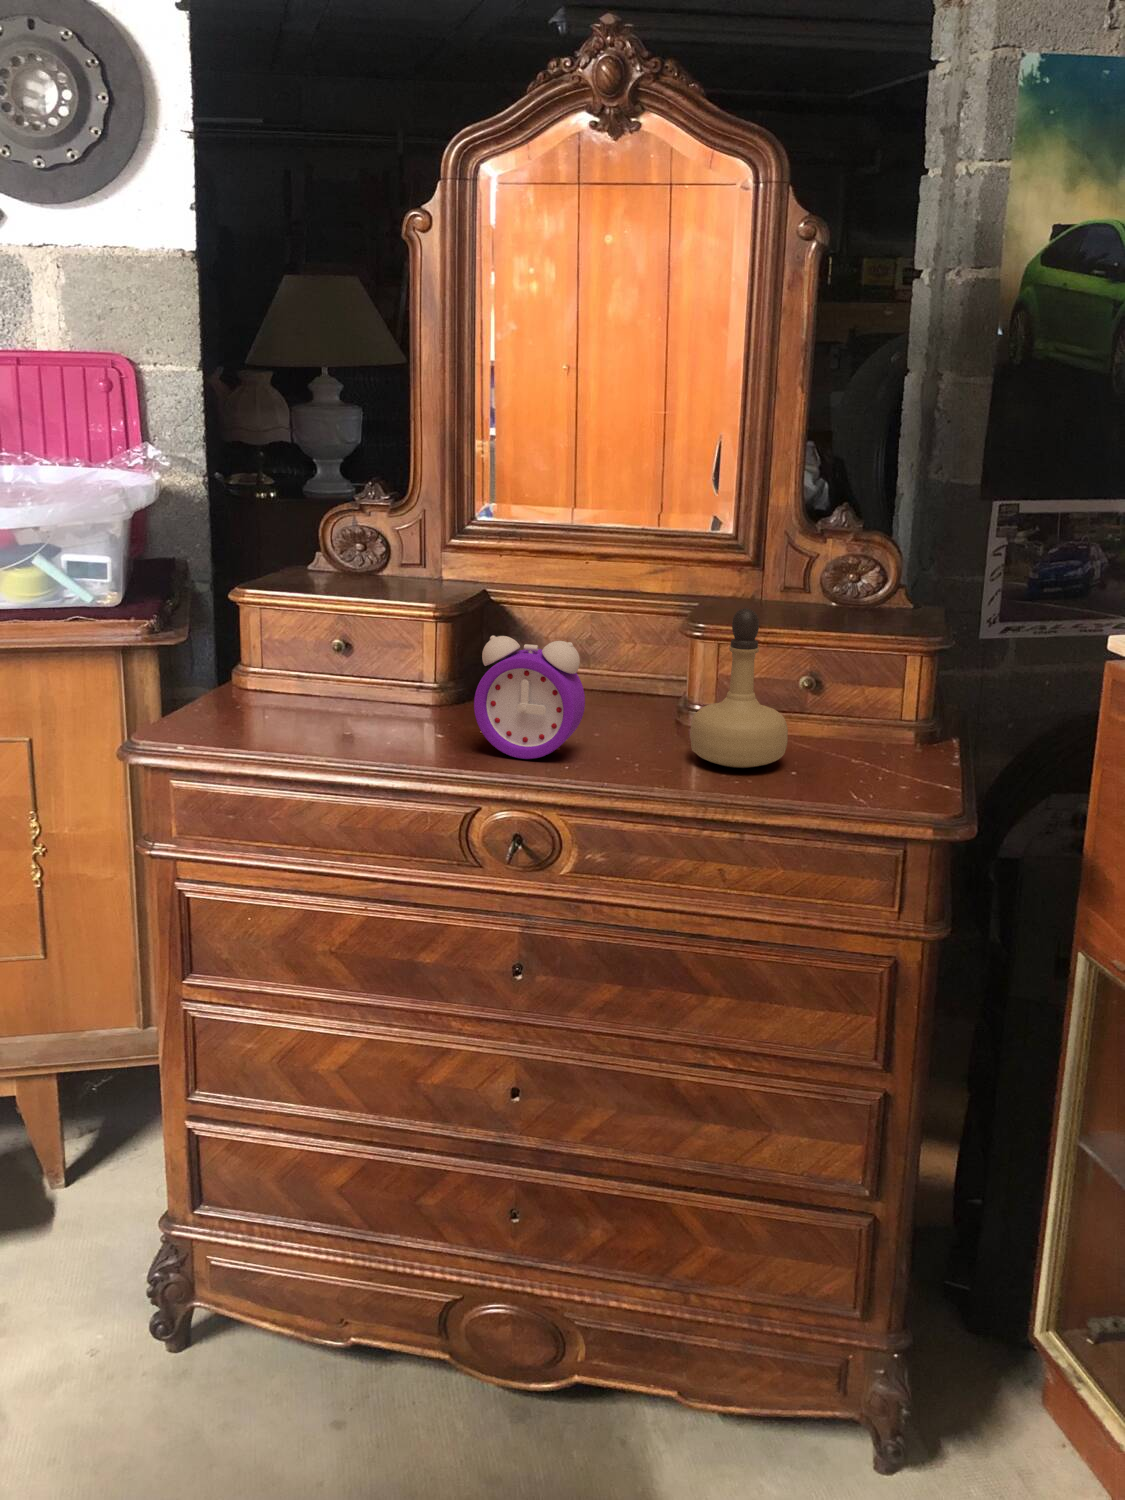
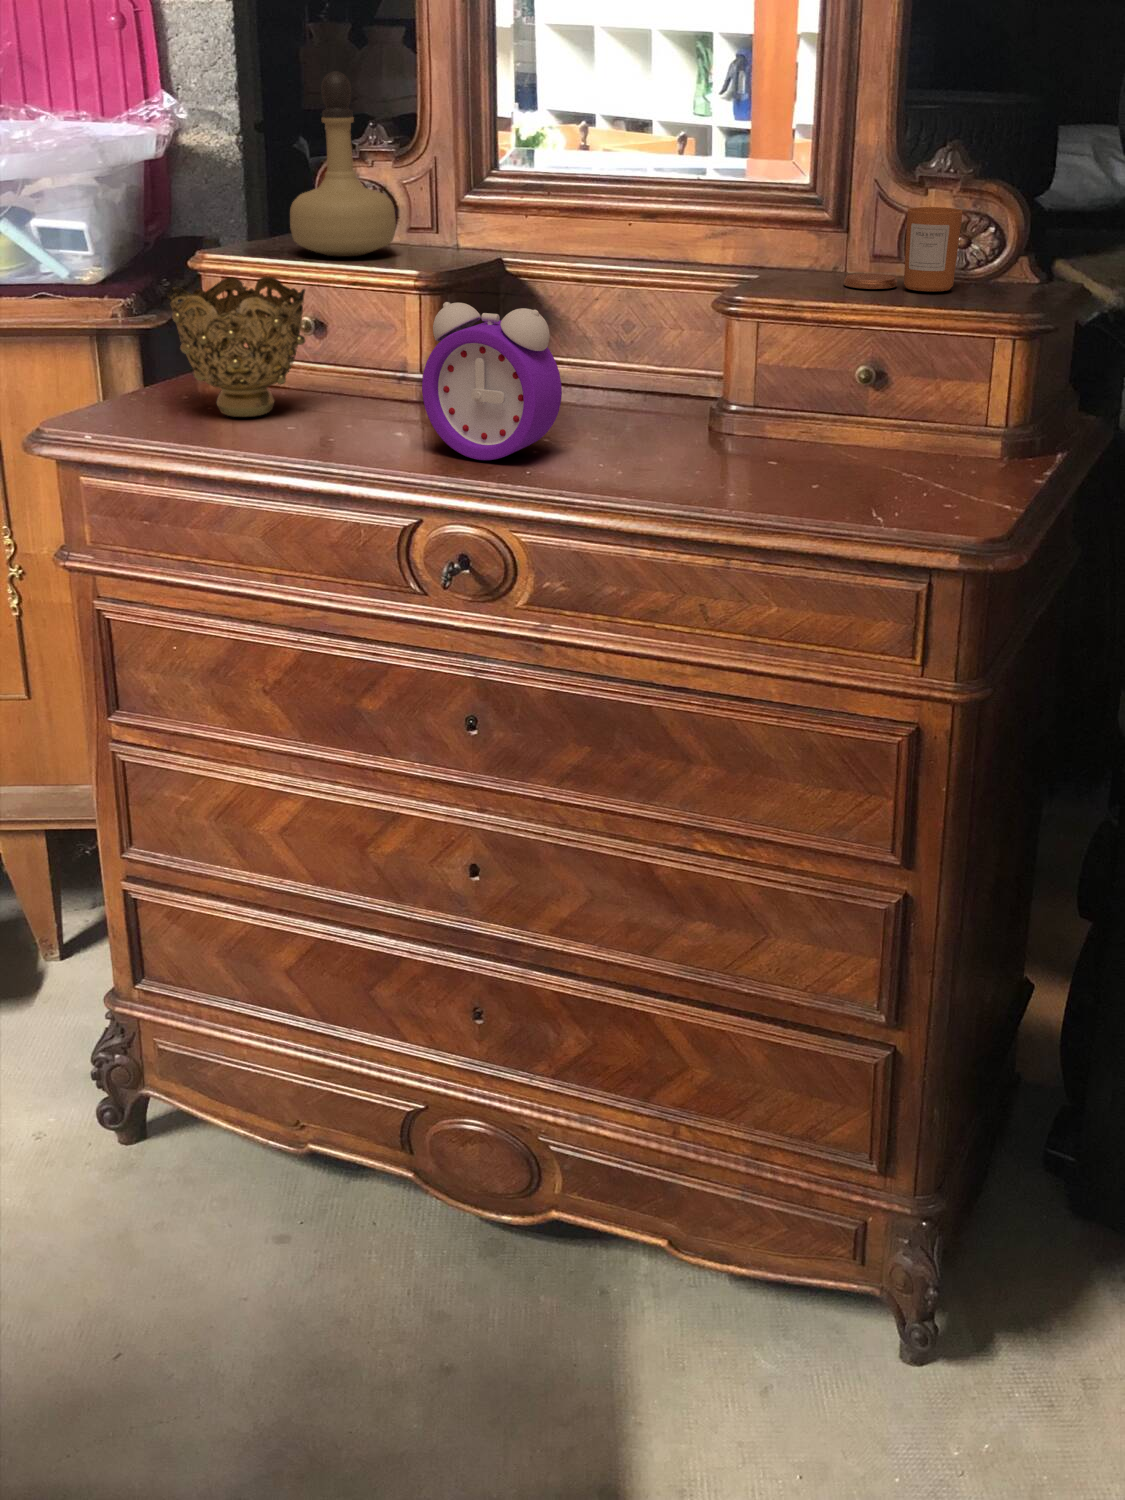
candle: none [772,555,862,618] -> present [844,207,963,291]
perfume bottle: present [690,608,788,768] -> present [290,71,396,256]
decorative bowl: none [238,610,351,726] -> present [167,277,305,417]

